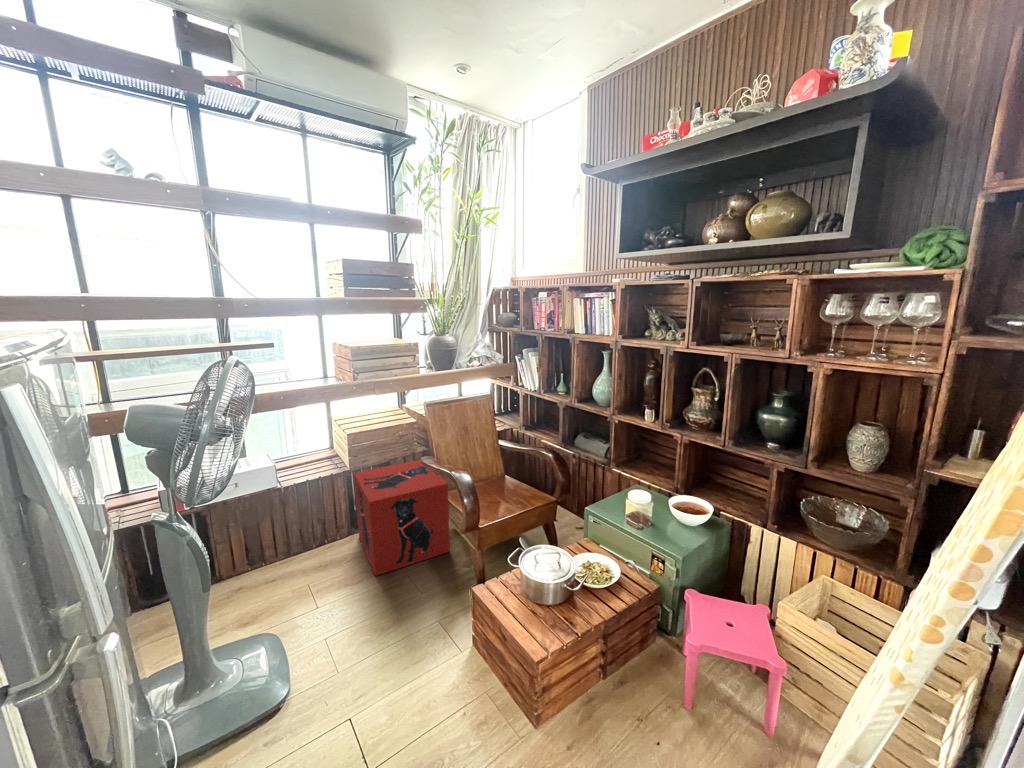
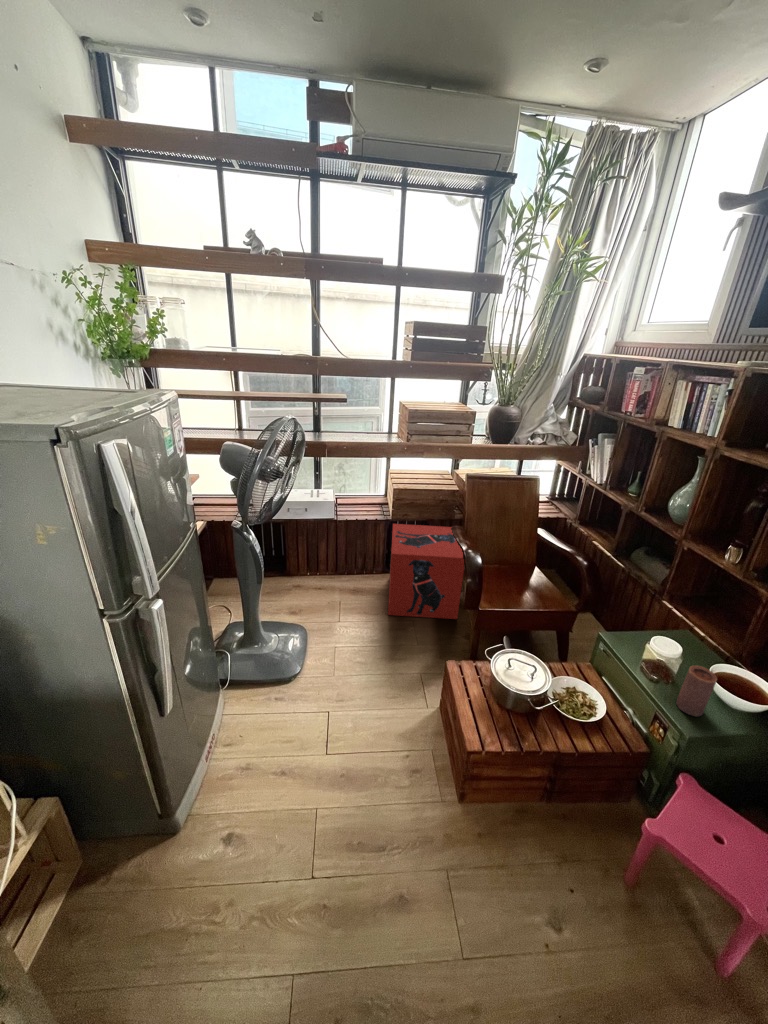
candle: none [659,502,681,543] -> present [676,666,717,716]

